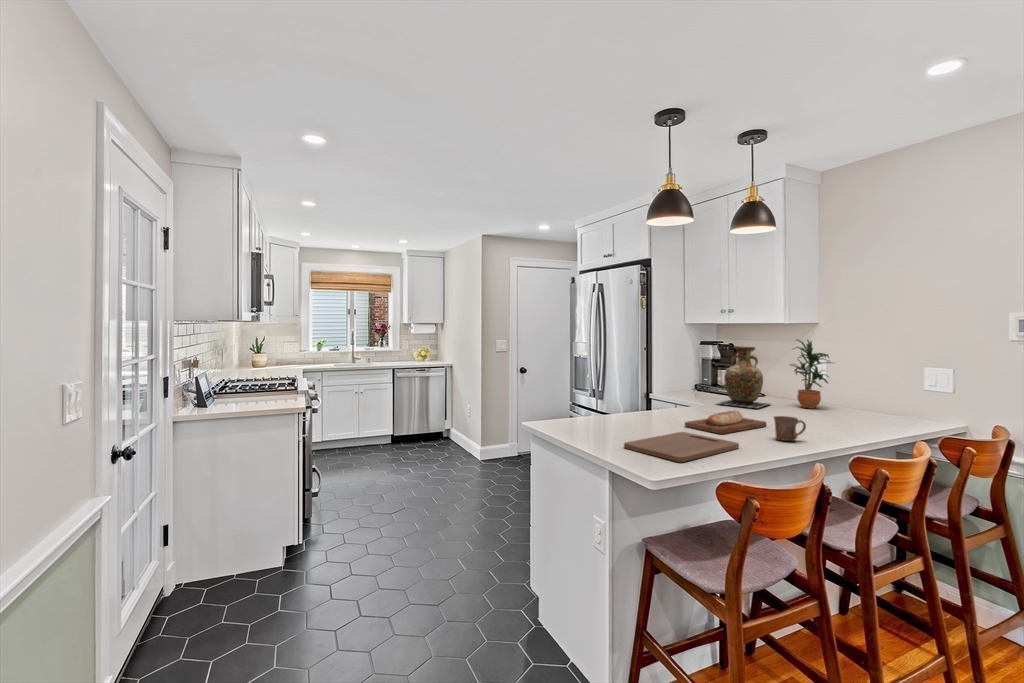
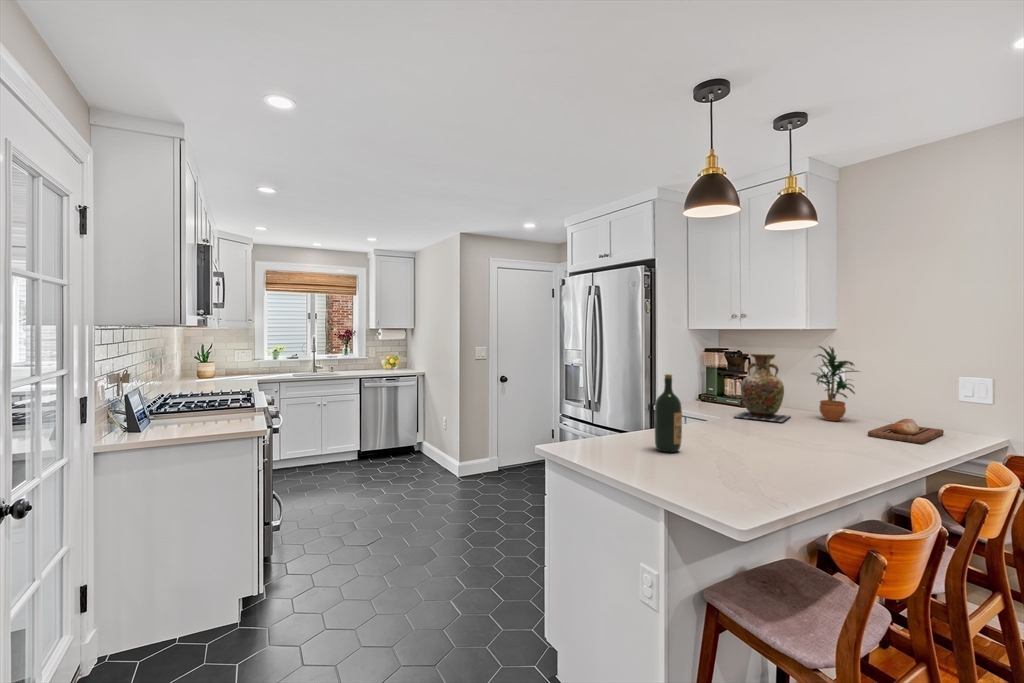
wine bottle: none [624,363,646,429] -> present [655,374,682,452]
bread loaf: present [685,411,766,434] -> present [868,419,944,444]
mug: present [774,416,806,441] -> none [832,436,871,465]
cutting board: present [624,432,739,462] -> none [675,456,806,500]

